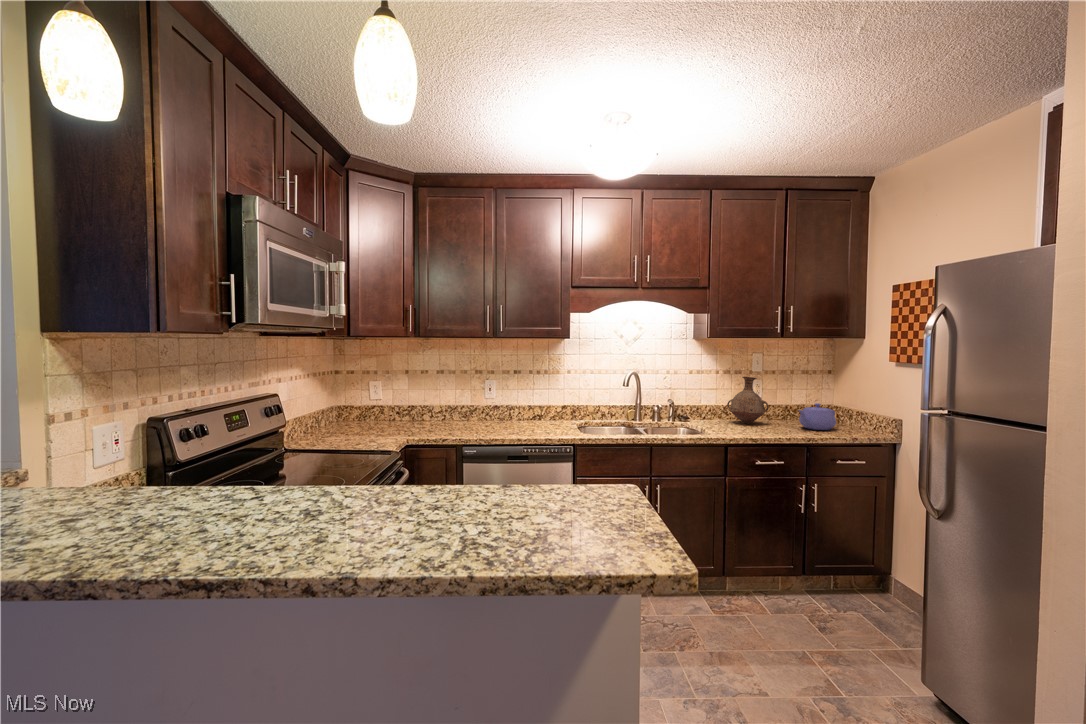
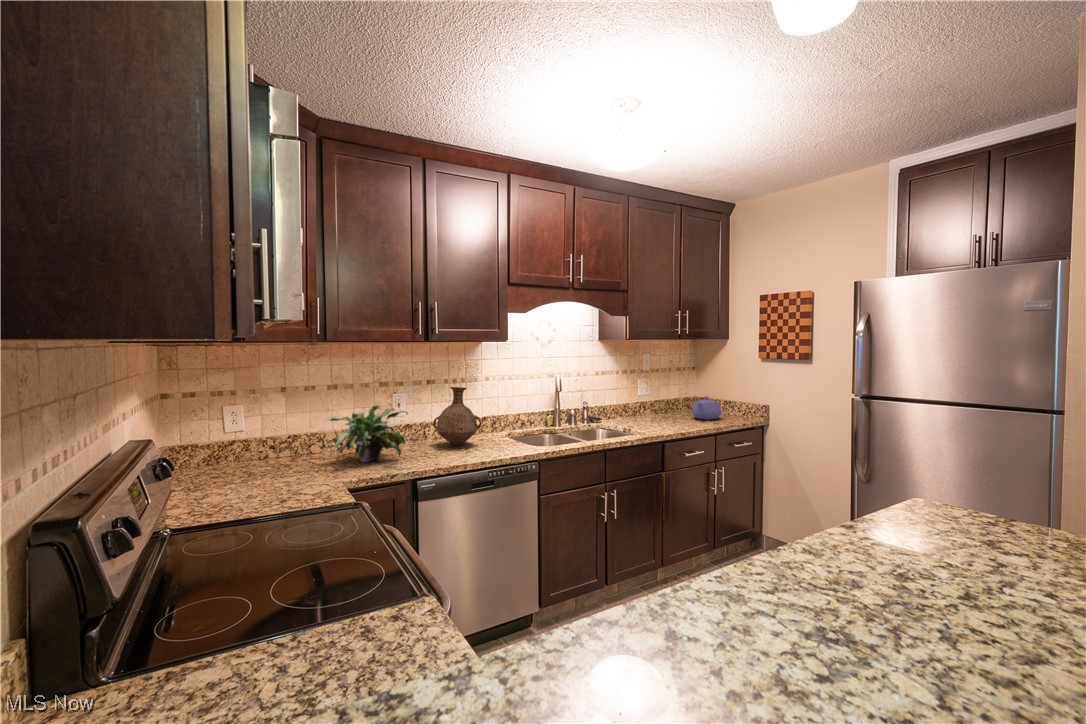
vase: present [727,377,769,424] -> present [433,387,481,446]
potted plant: none [419,387,476,429] -> present [329,405,408,462]

